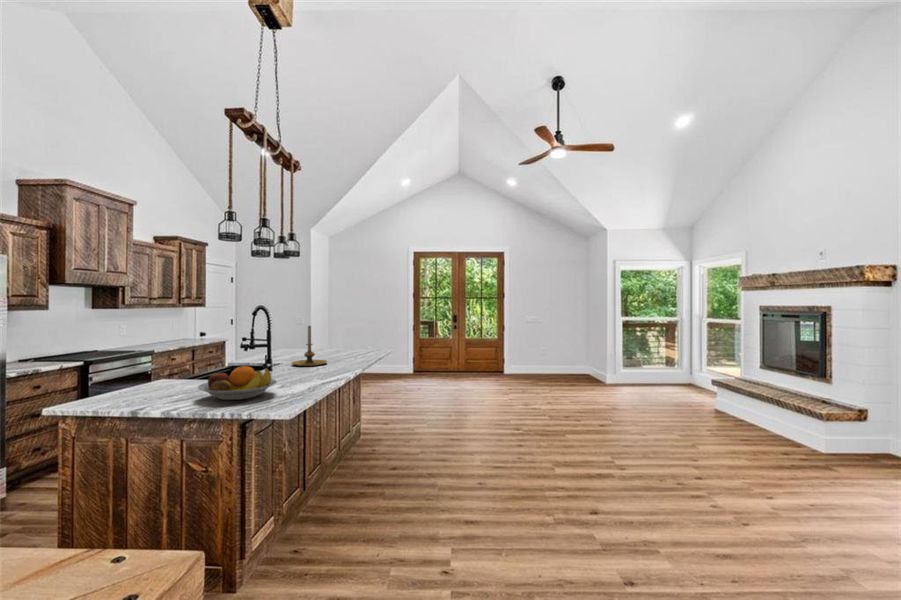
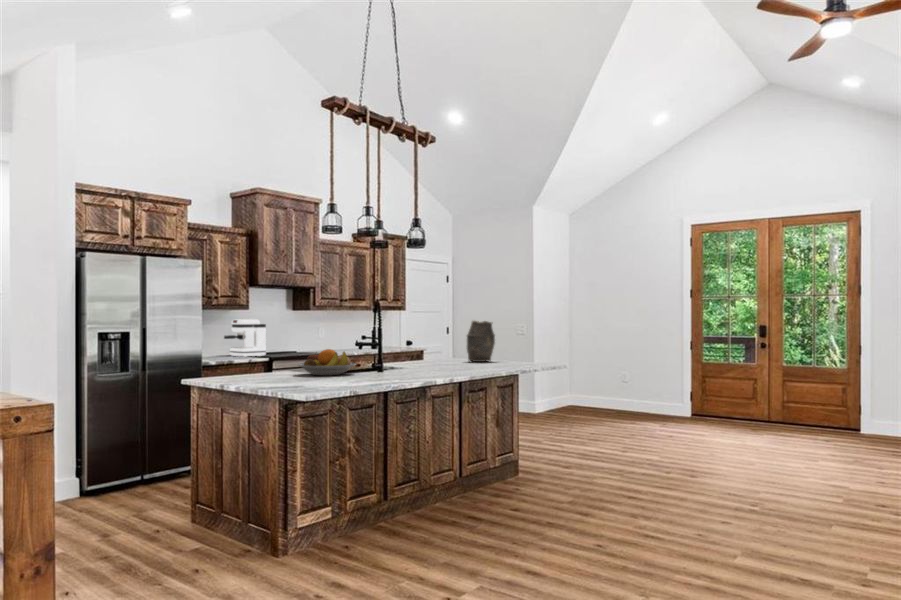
vase: none [332,320,358,358] -> present [467,321,495,362]
coffee maker: none [15,321,74,363] -> present [224,319,266,357]
candle holder: present [292,326,327,366] -> none [413,324,449,365]

